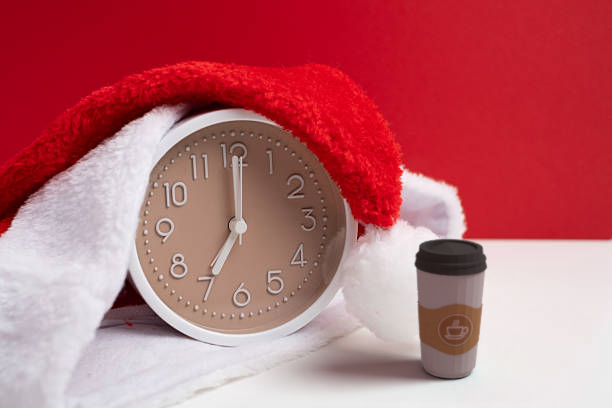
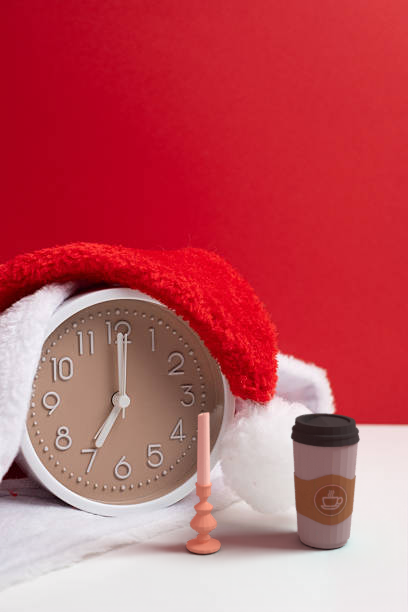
candle: none [306,239,341,384] -> present [186,412,221,554]

